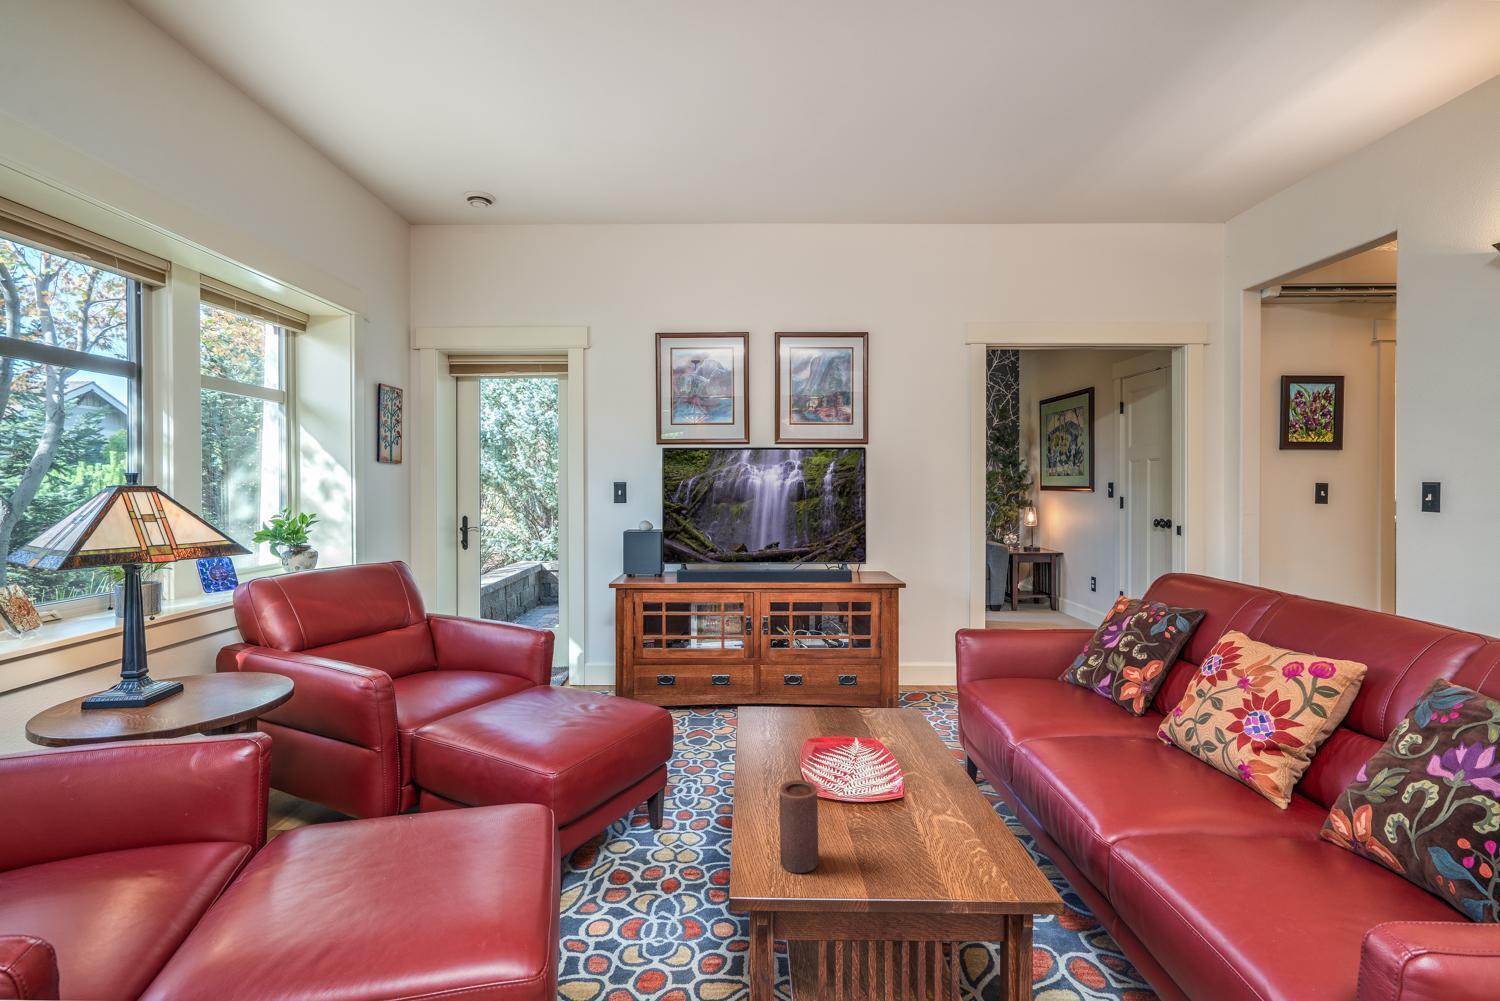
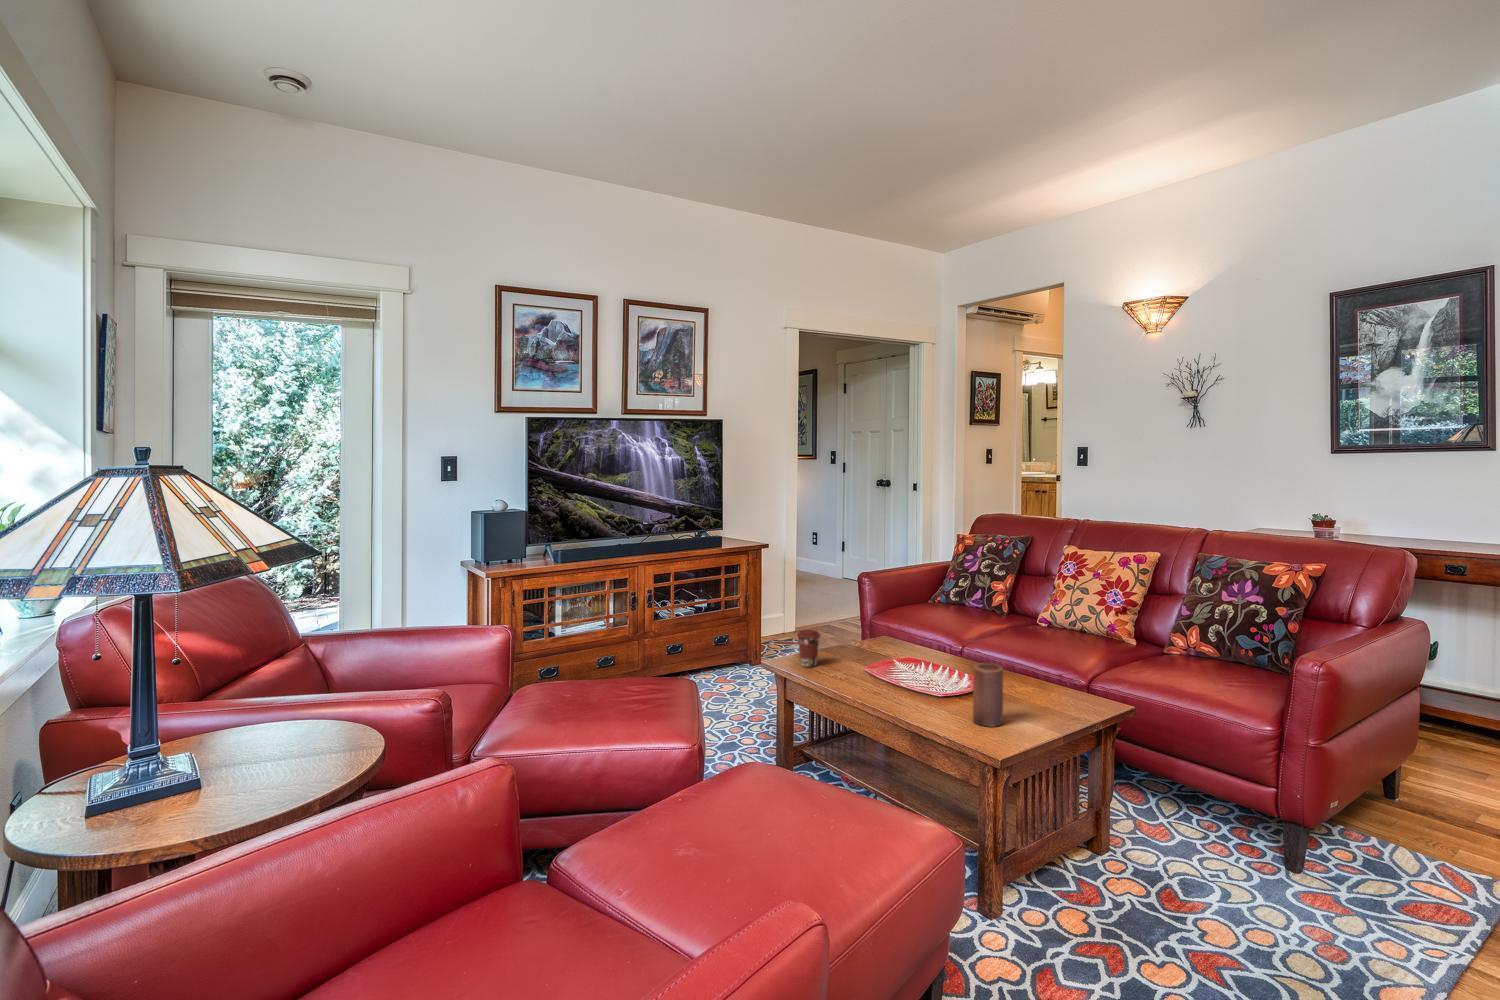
coffee cup: none [768,687,795,730] -> present [797,629,820,667]

